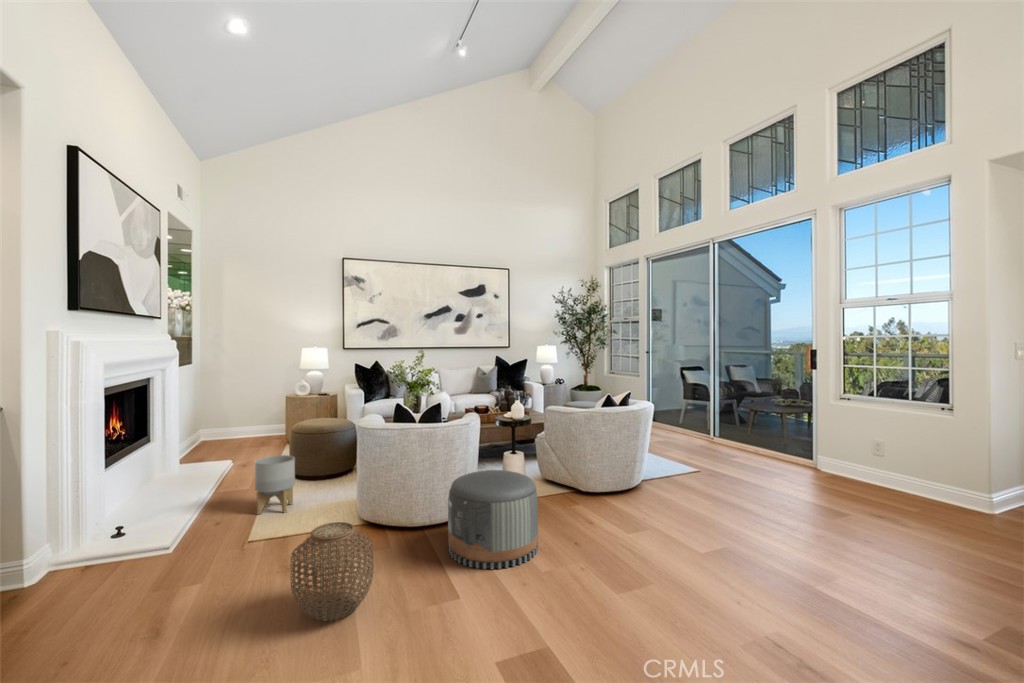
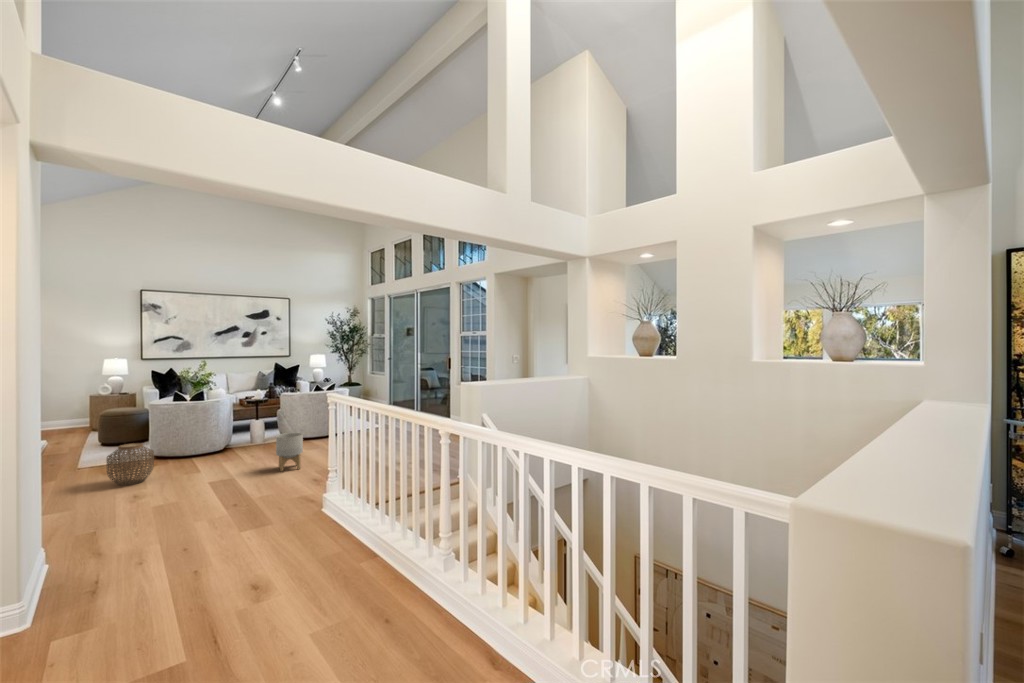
planter: present [255,455,295,514] -> present [276,433,303,471]
pouf: present [448,470,538,569] -> none [203,422,257,466]

